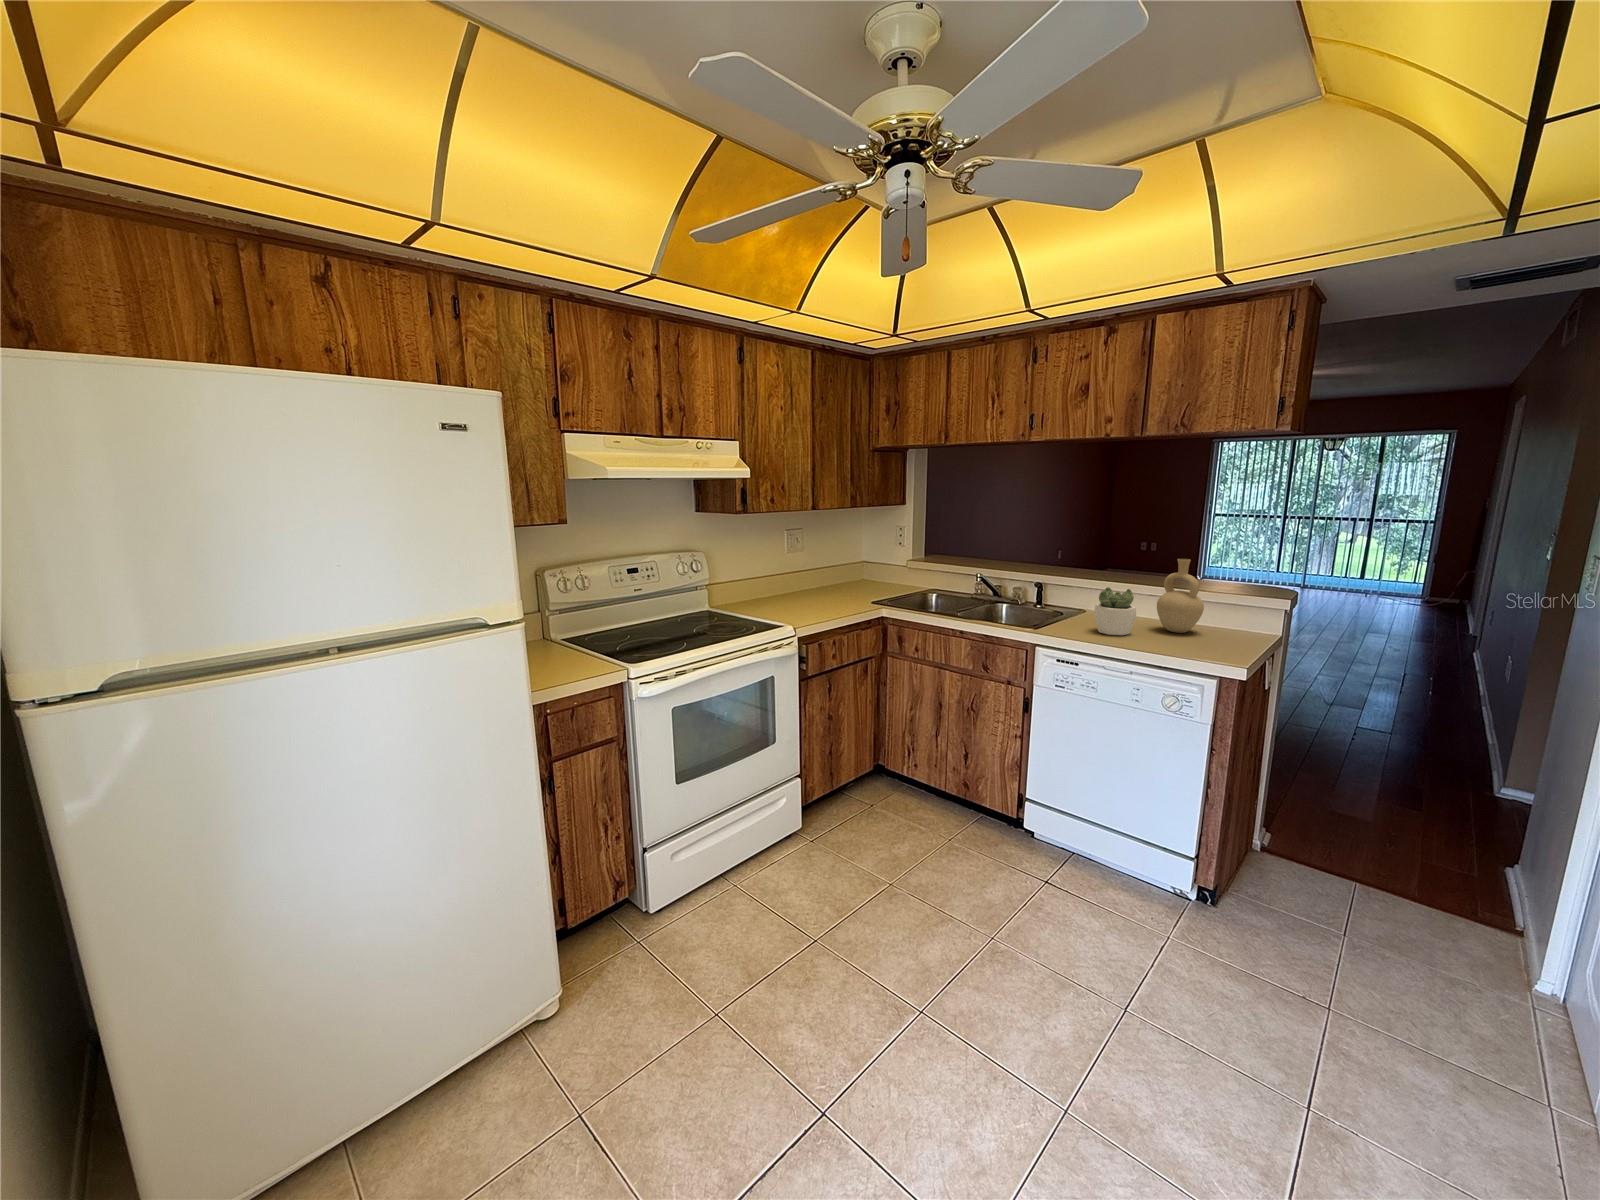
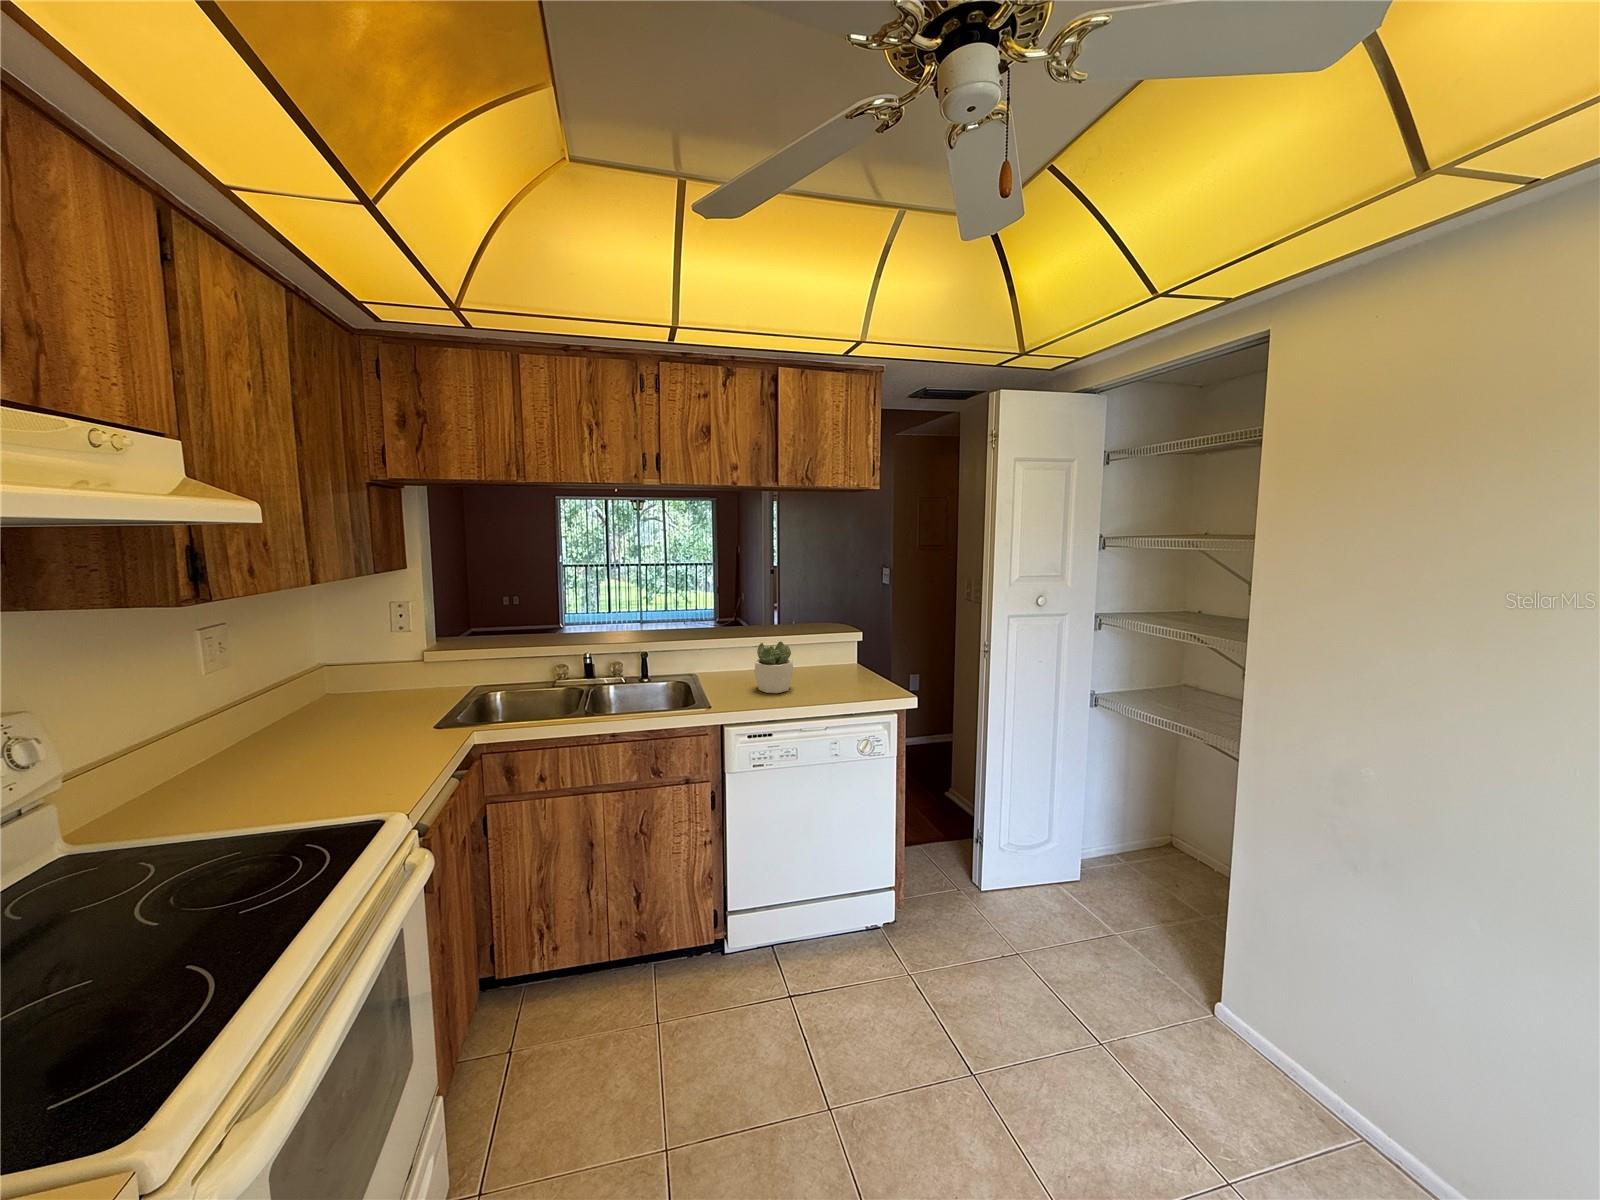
vase: present [1157,559,1204,633] -> none [793,605,832,676]

